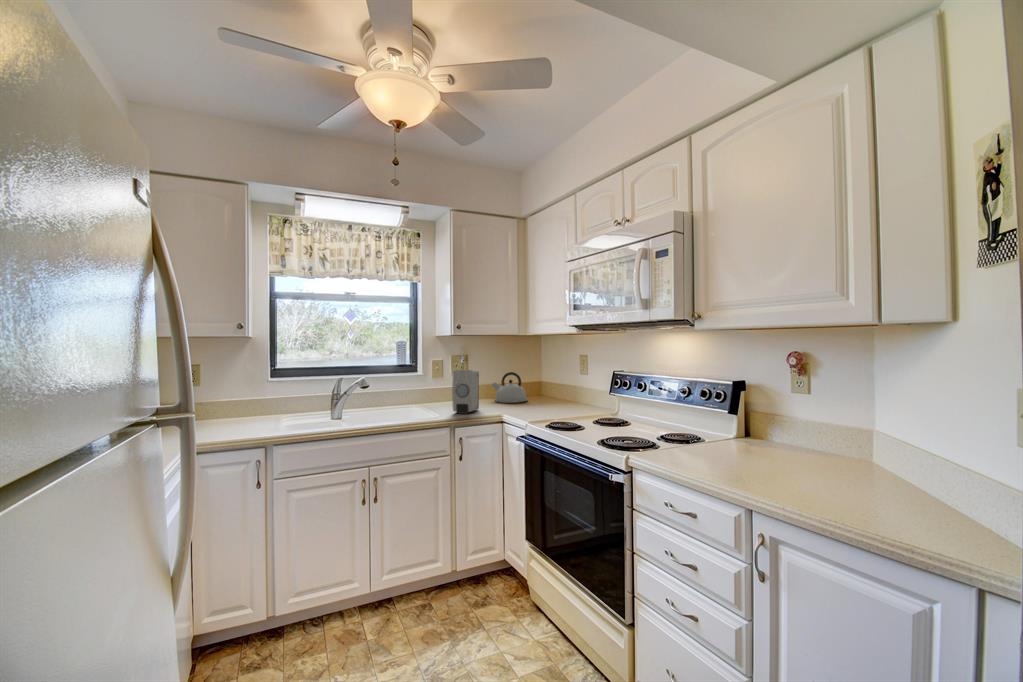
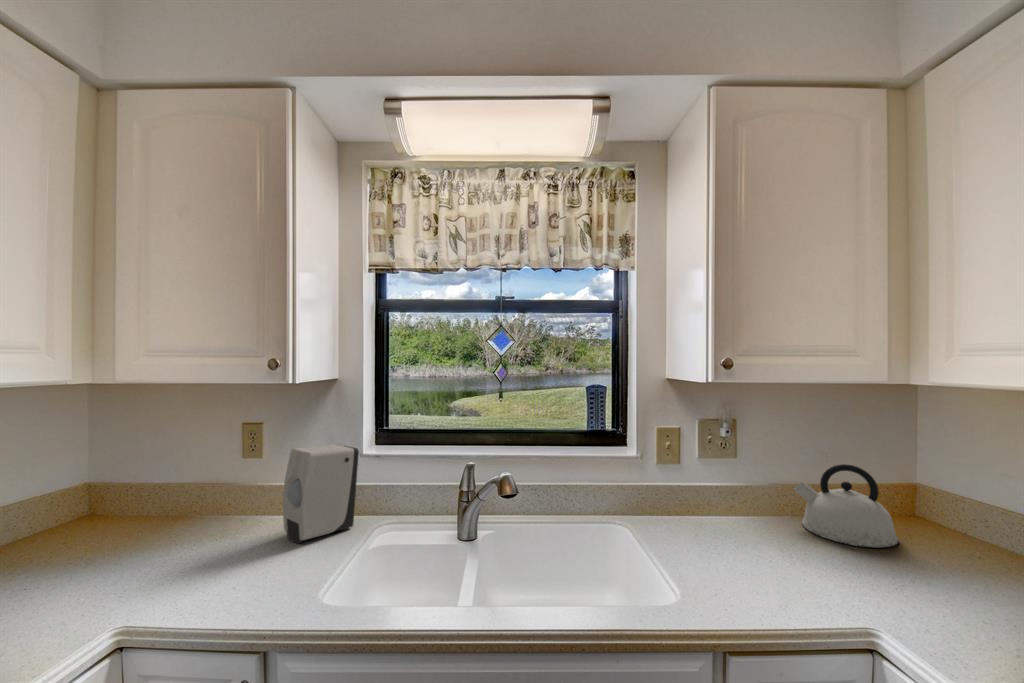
soap dispenser: present [452,370,479,414] -> present [283,445,359,543]

